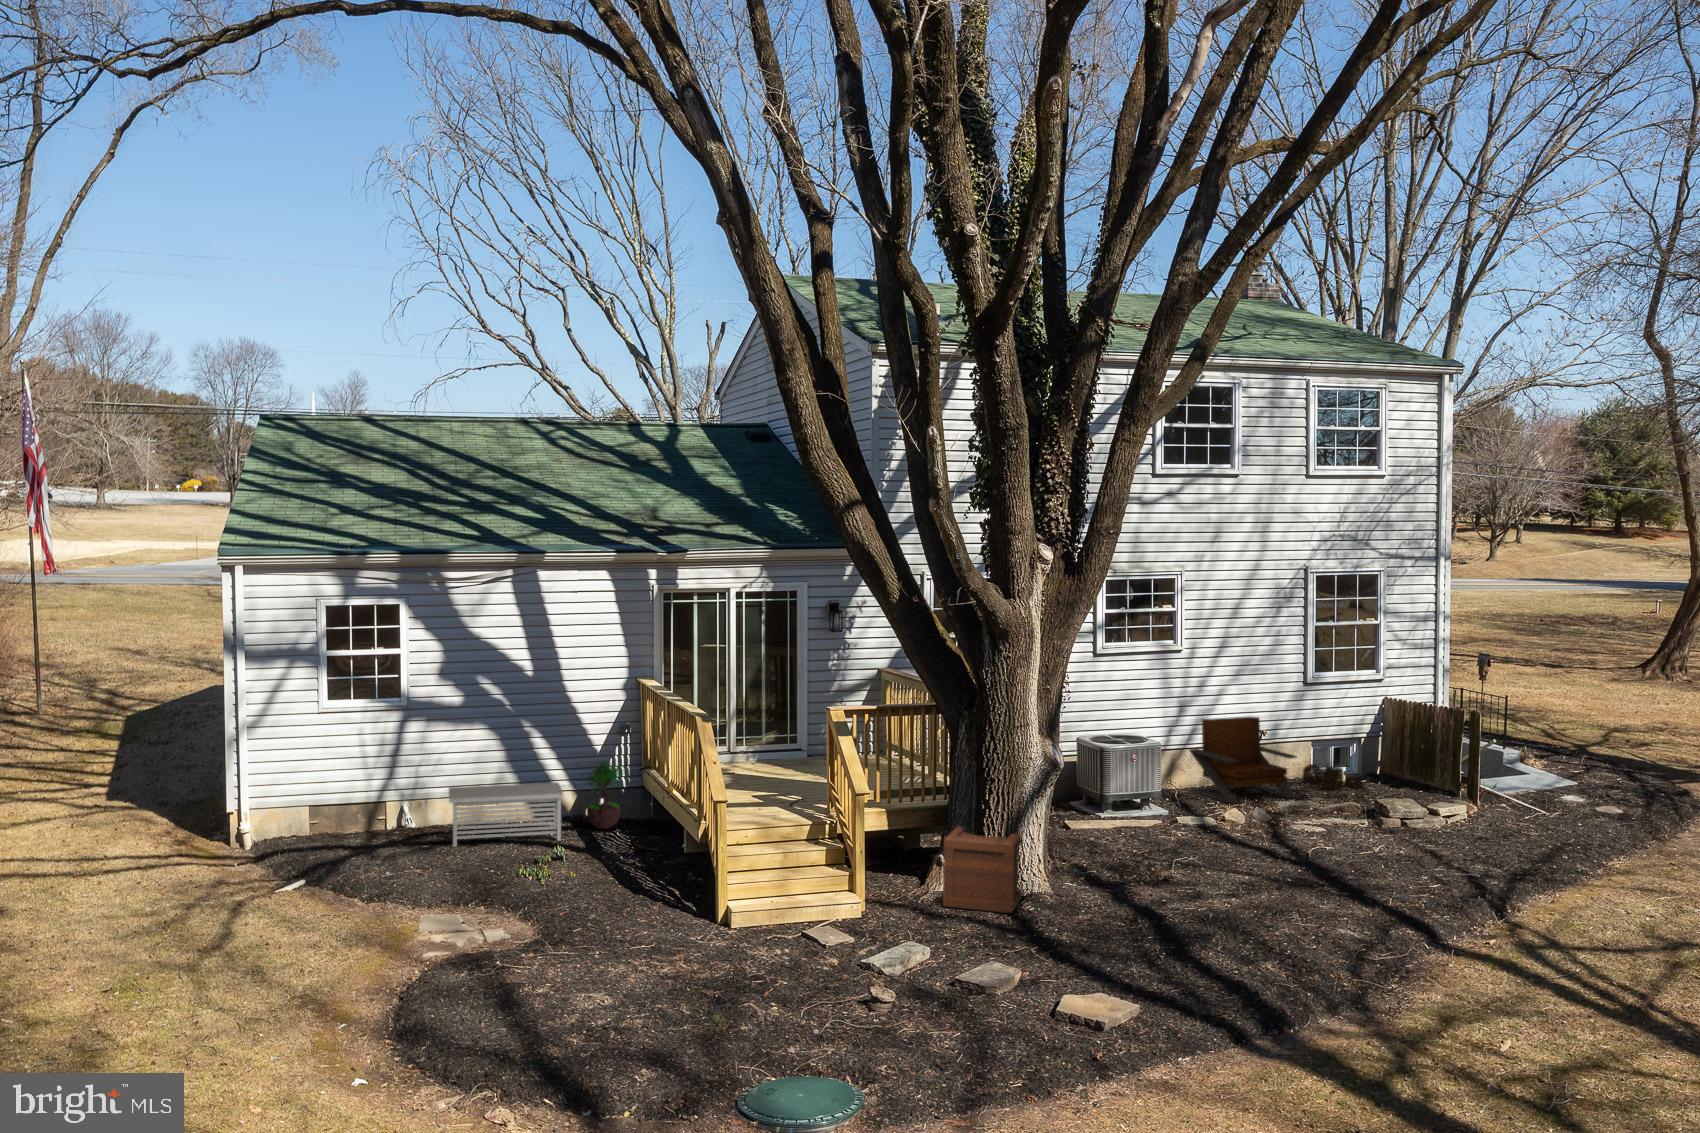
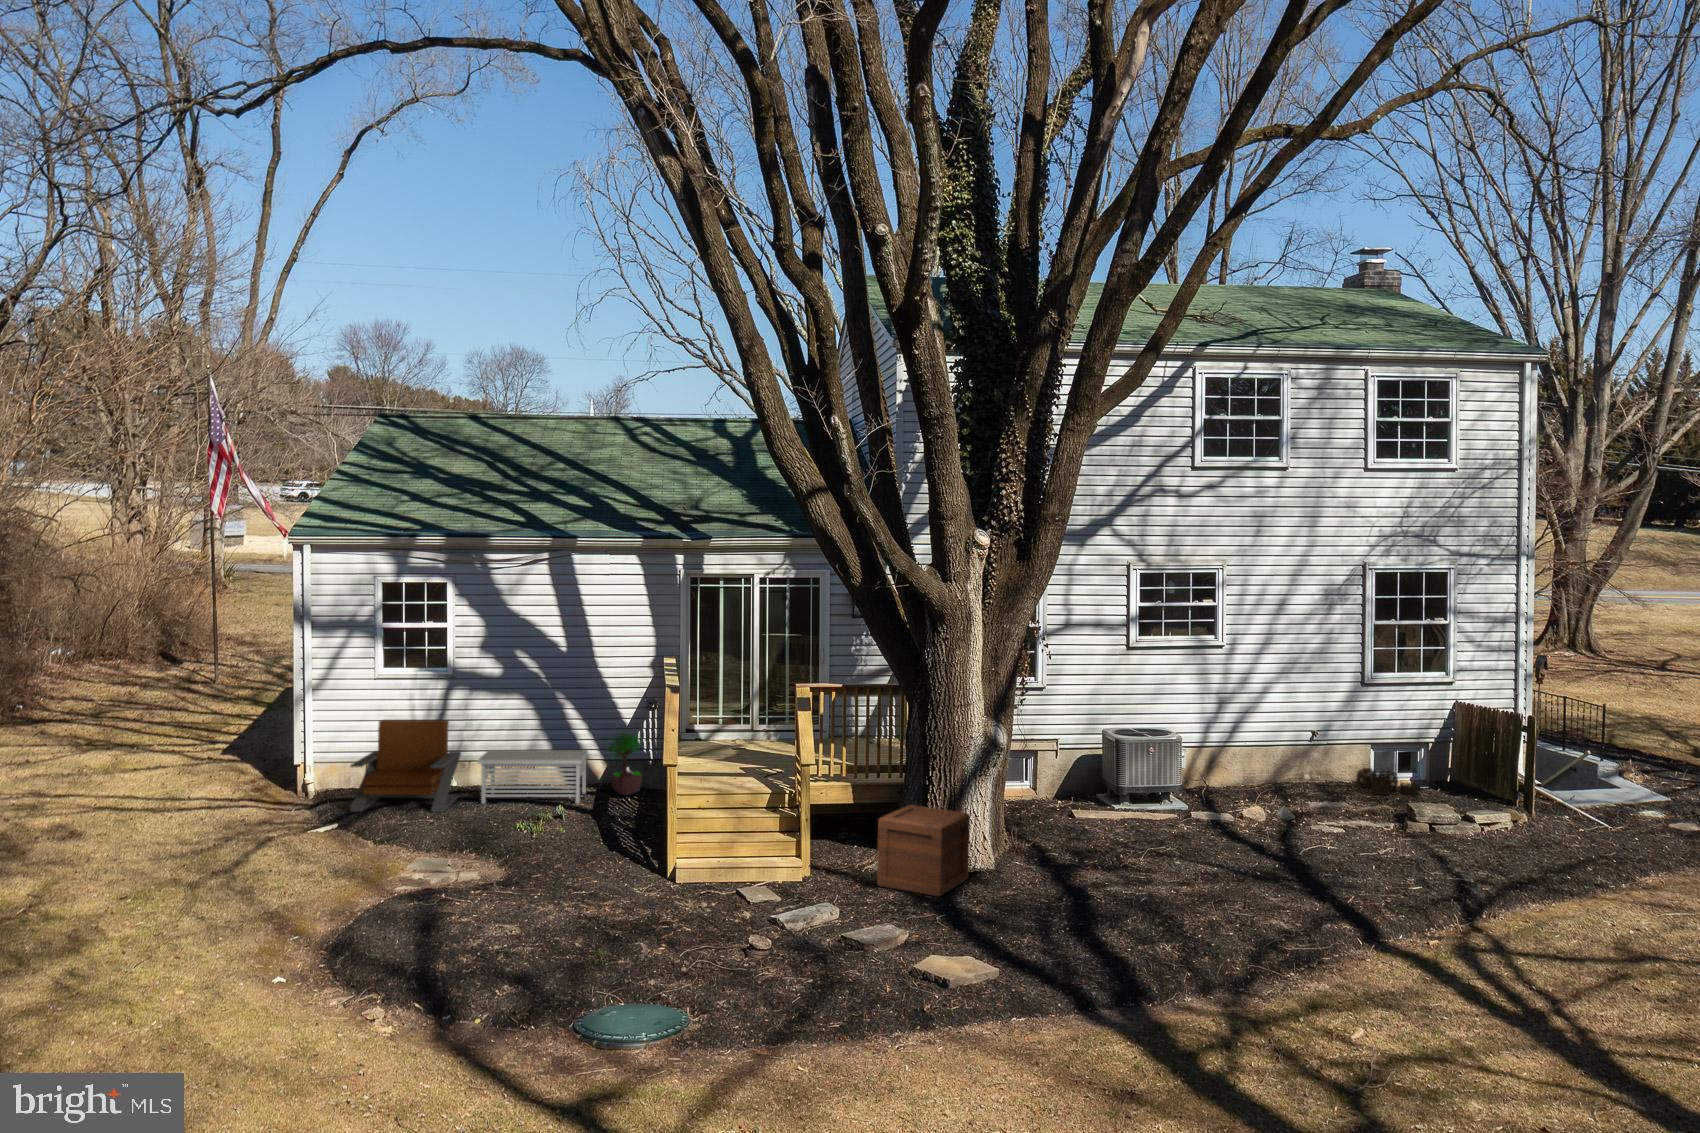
lounge chair: present [1189,717,1297,803] -> present [350,720,461,812]

